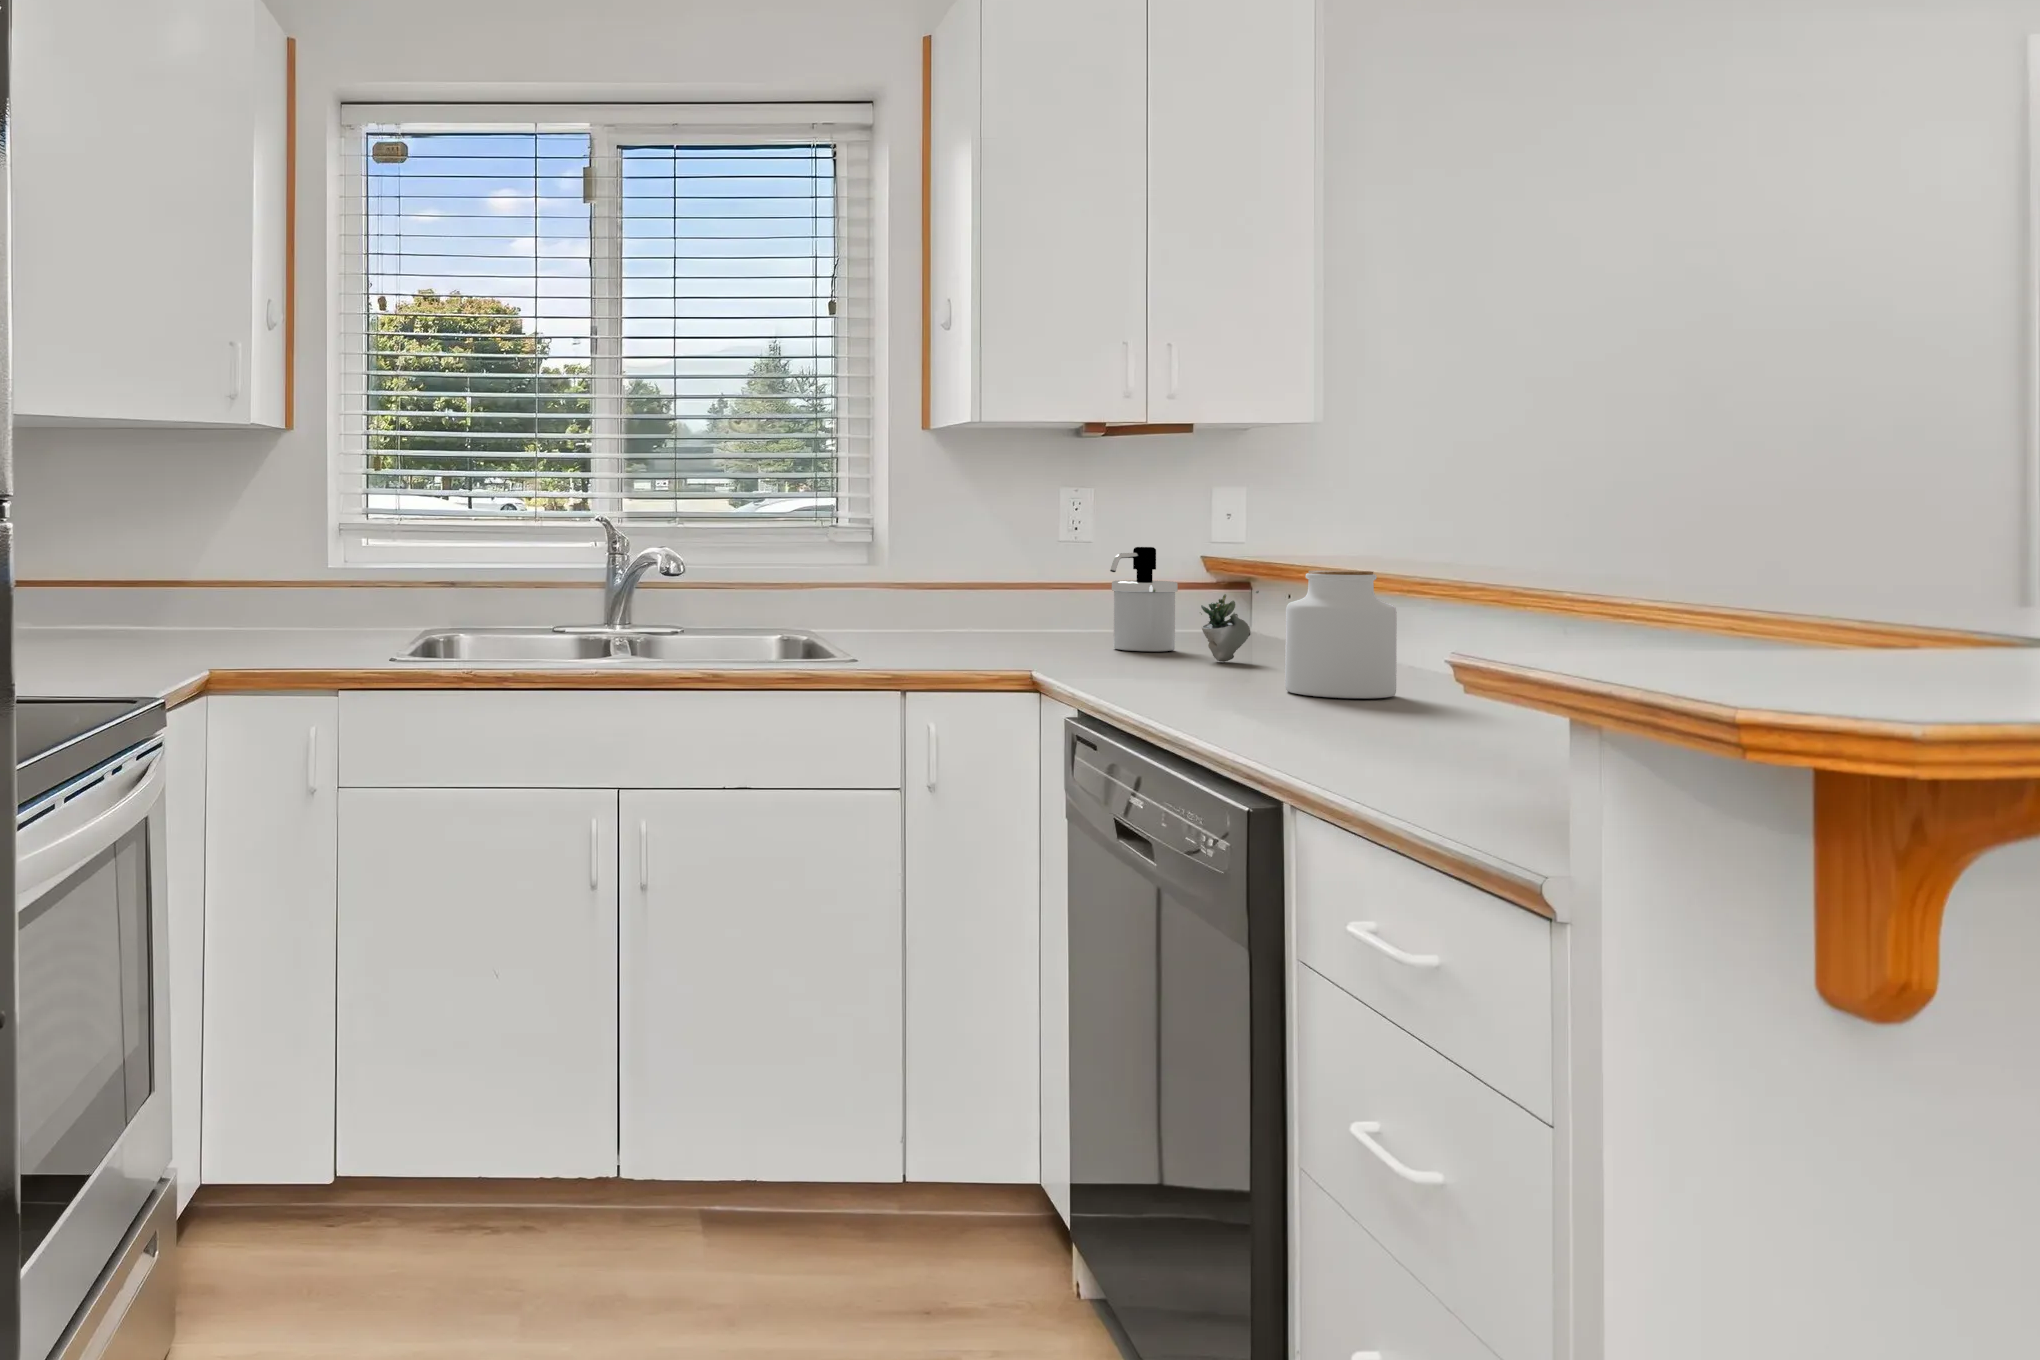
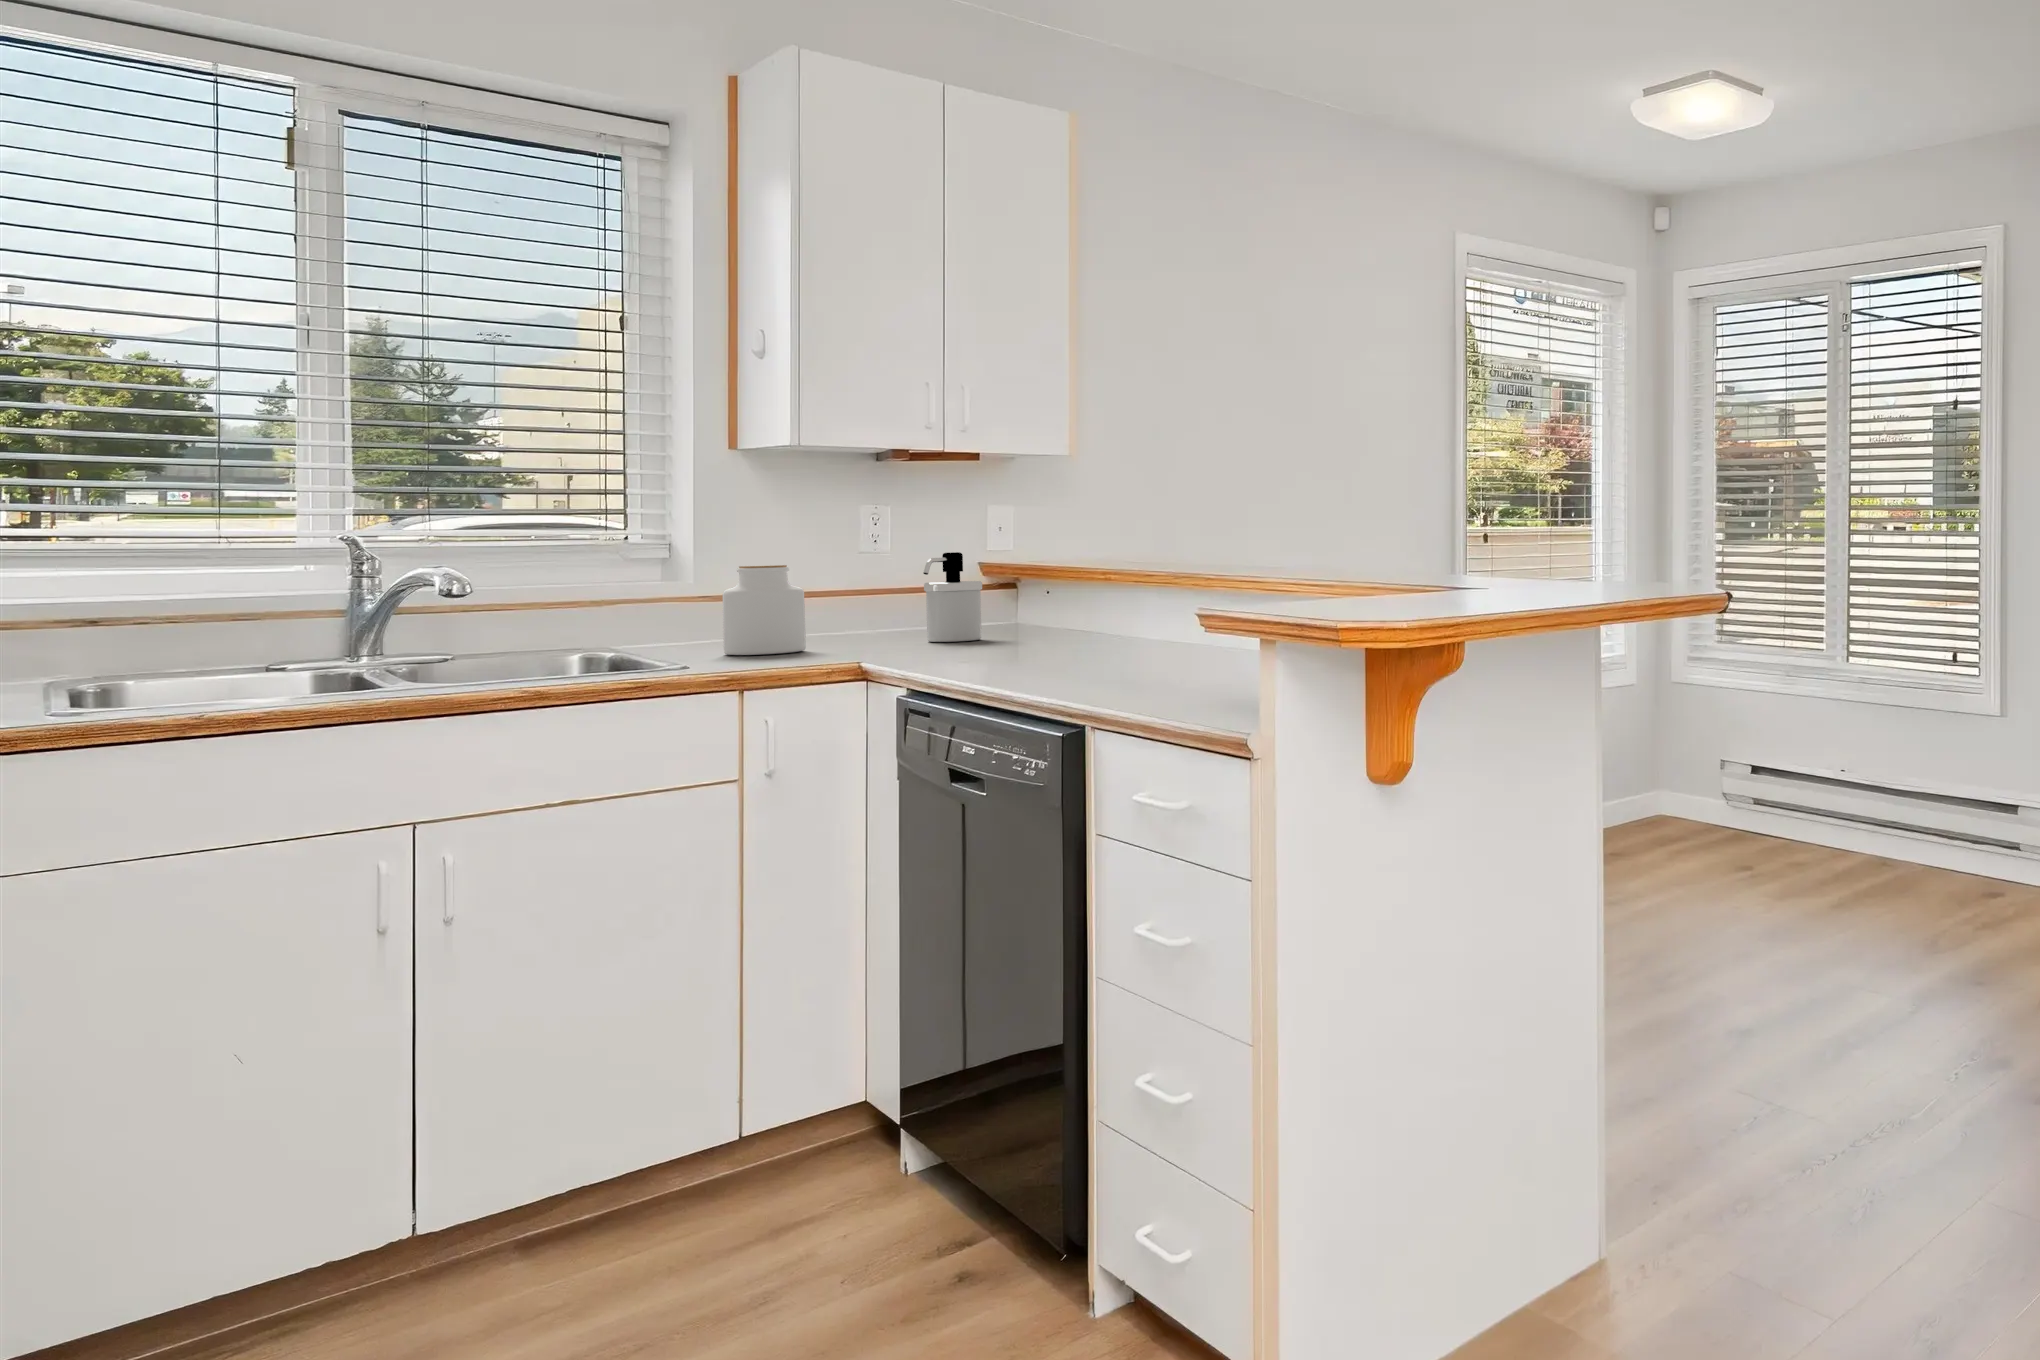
jar: present [1285,570,1397,698] -> present [723,565,806,655]
succulent plant: present [1201,591,1259,662] -> none [1004,583,1052,644]

